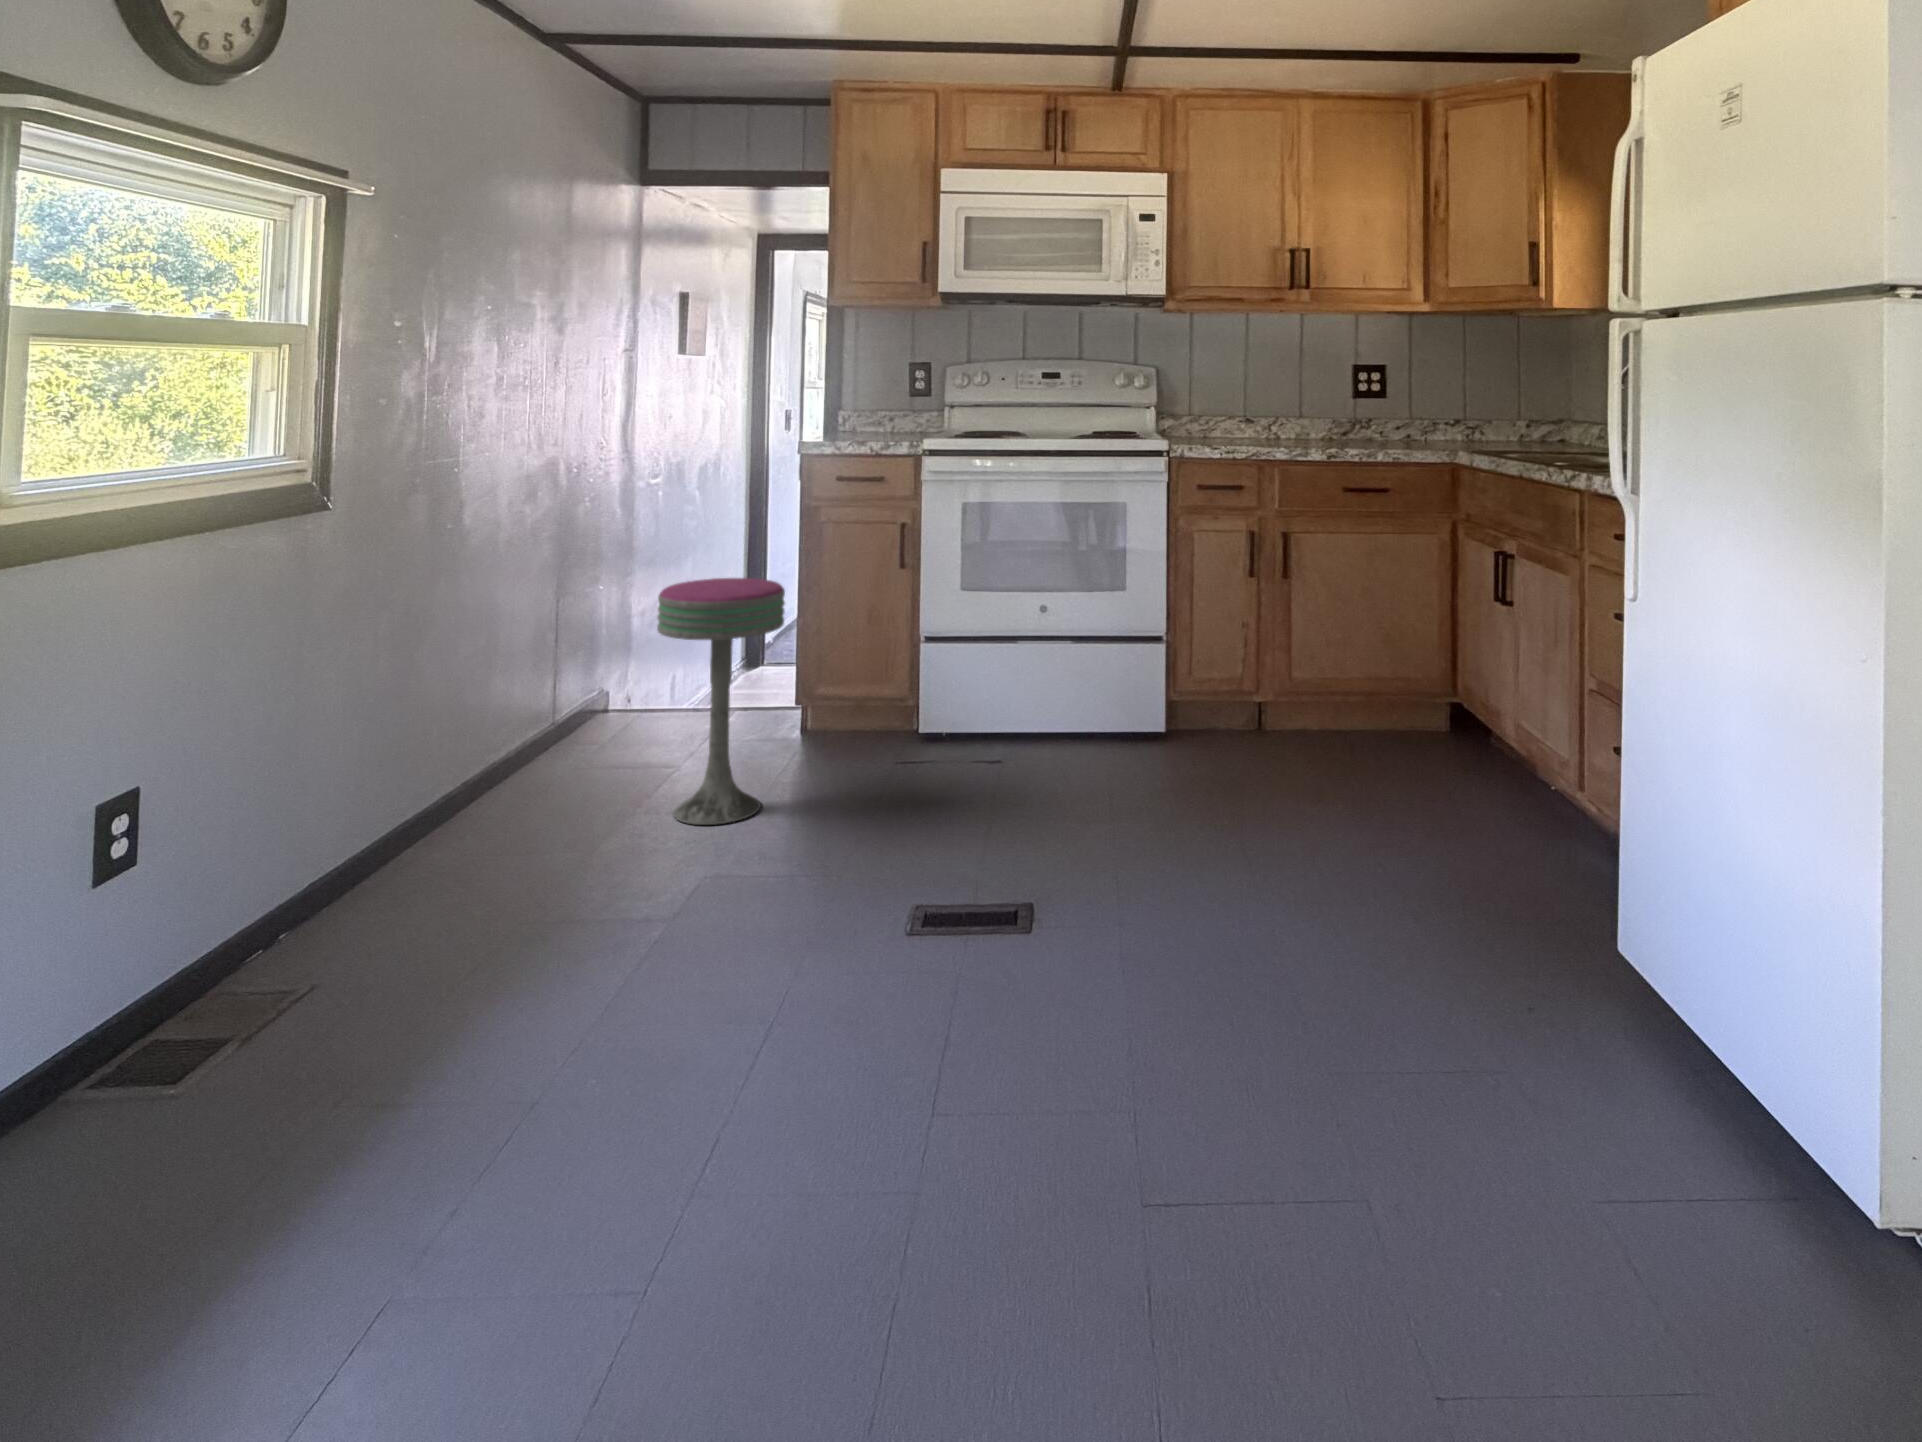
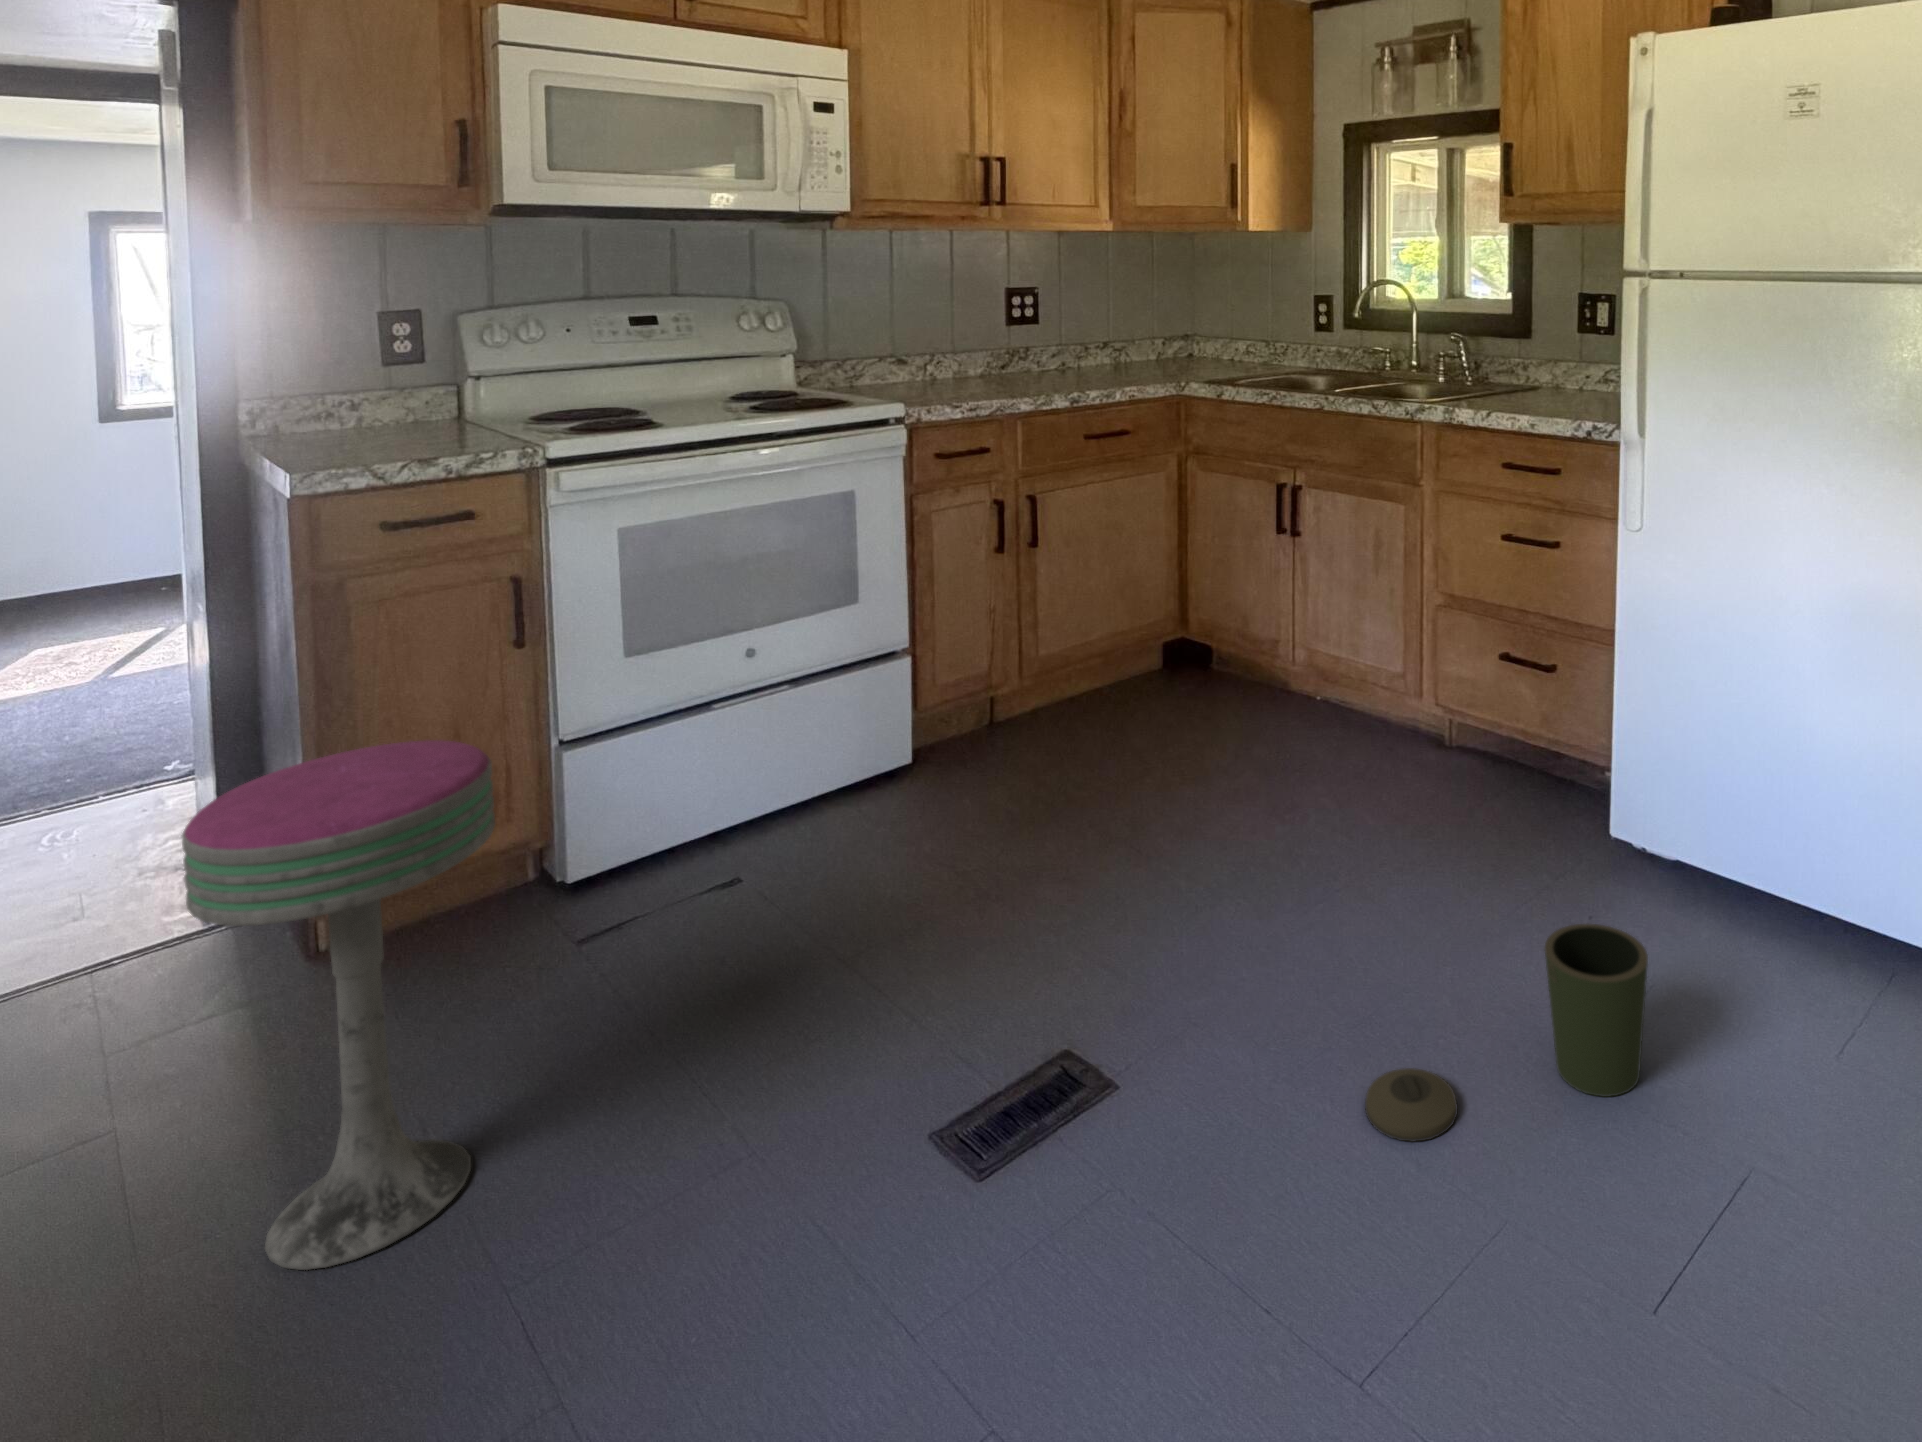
trash can: none [1067,932,1297,1087] -> present [1365,924,1648,1142]

